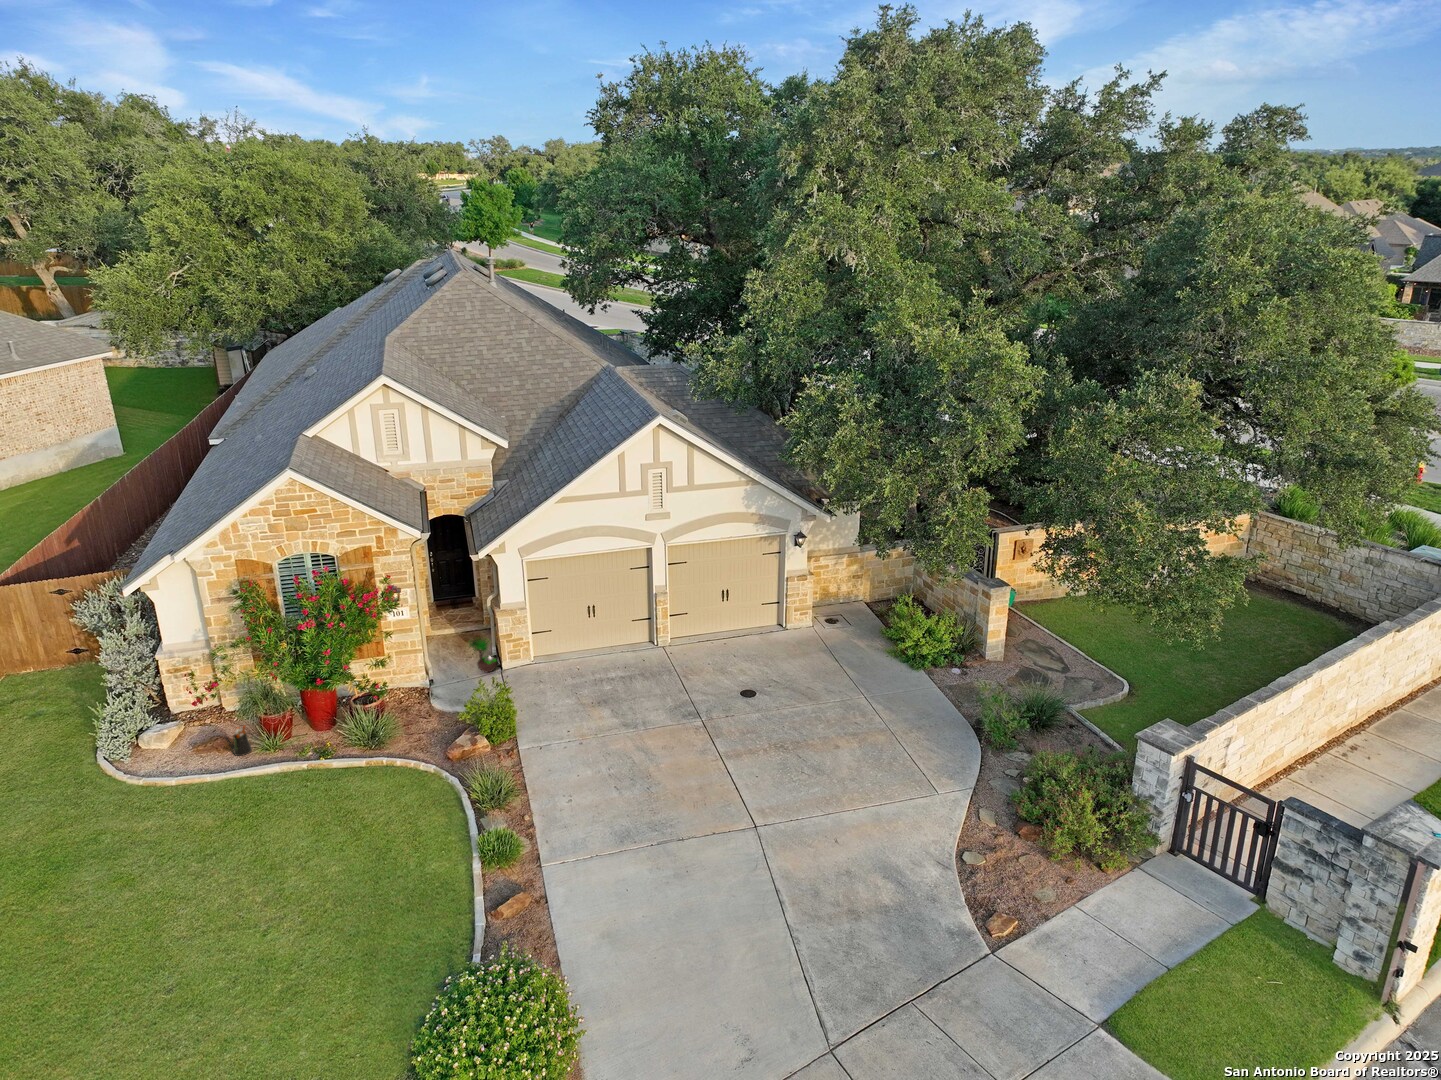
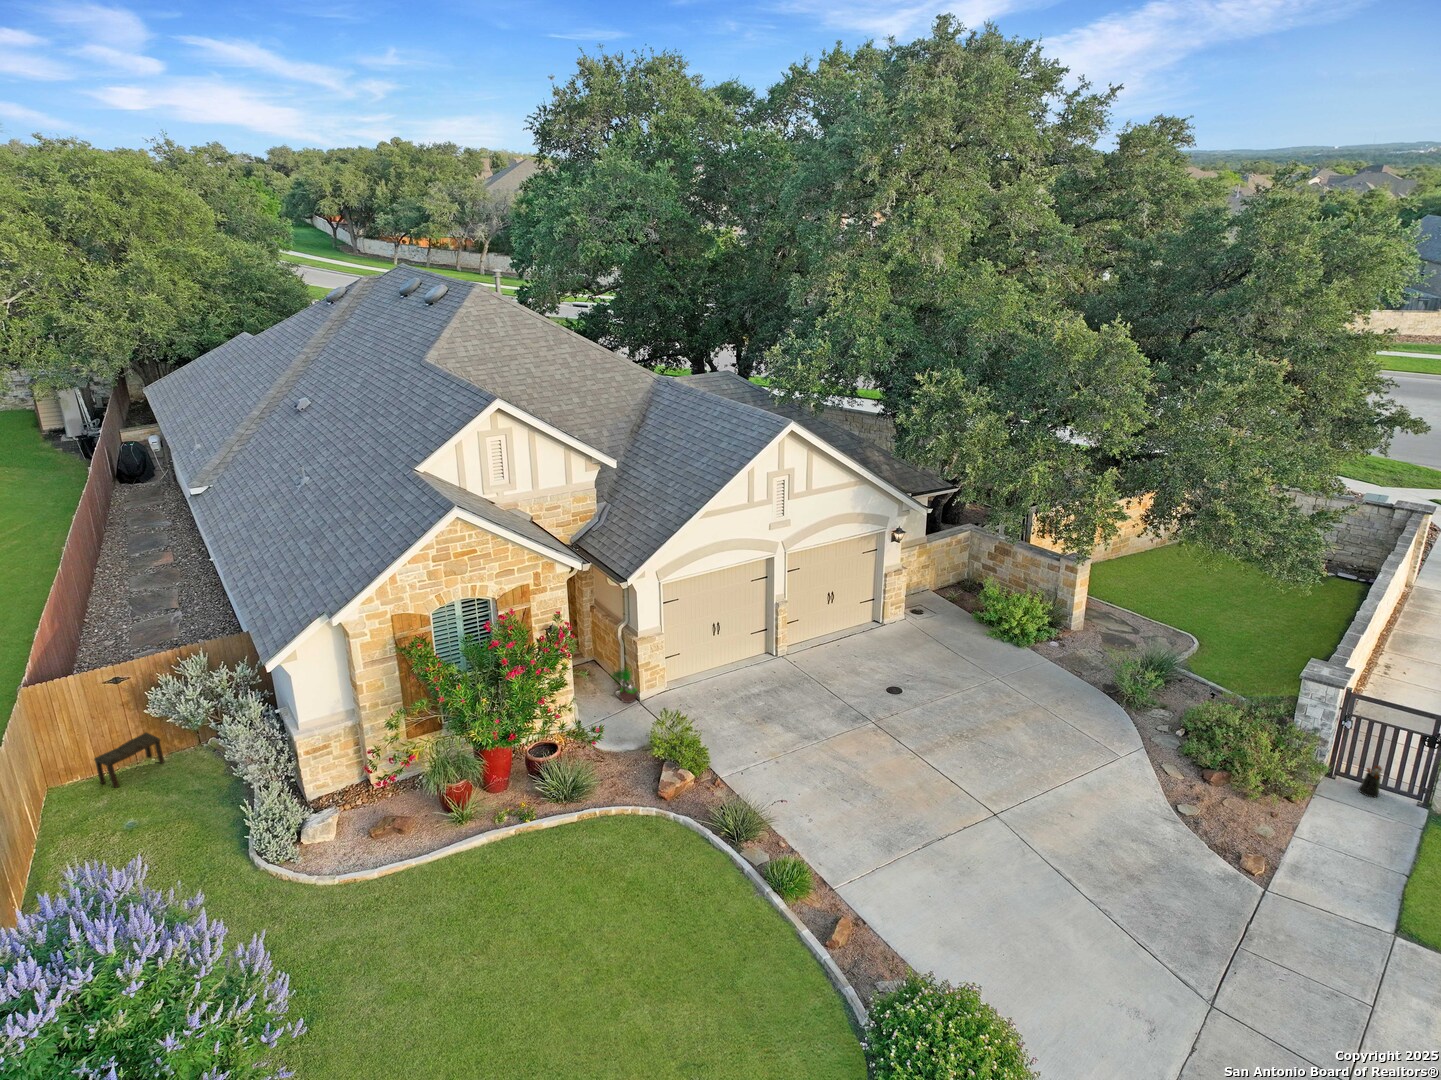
bench: none [13,642,77,685] -> present [94,733,164,788]
watering can: present [225,726,252,756] -> present [1359,766,1382,797]

